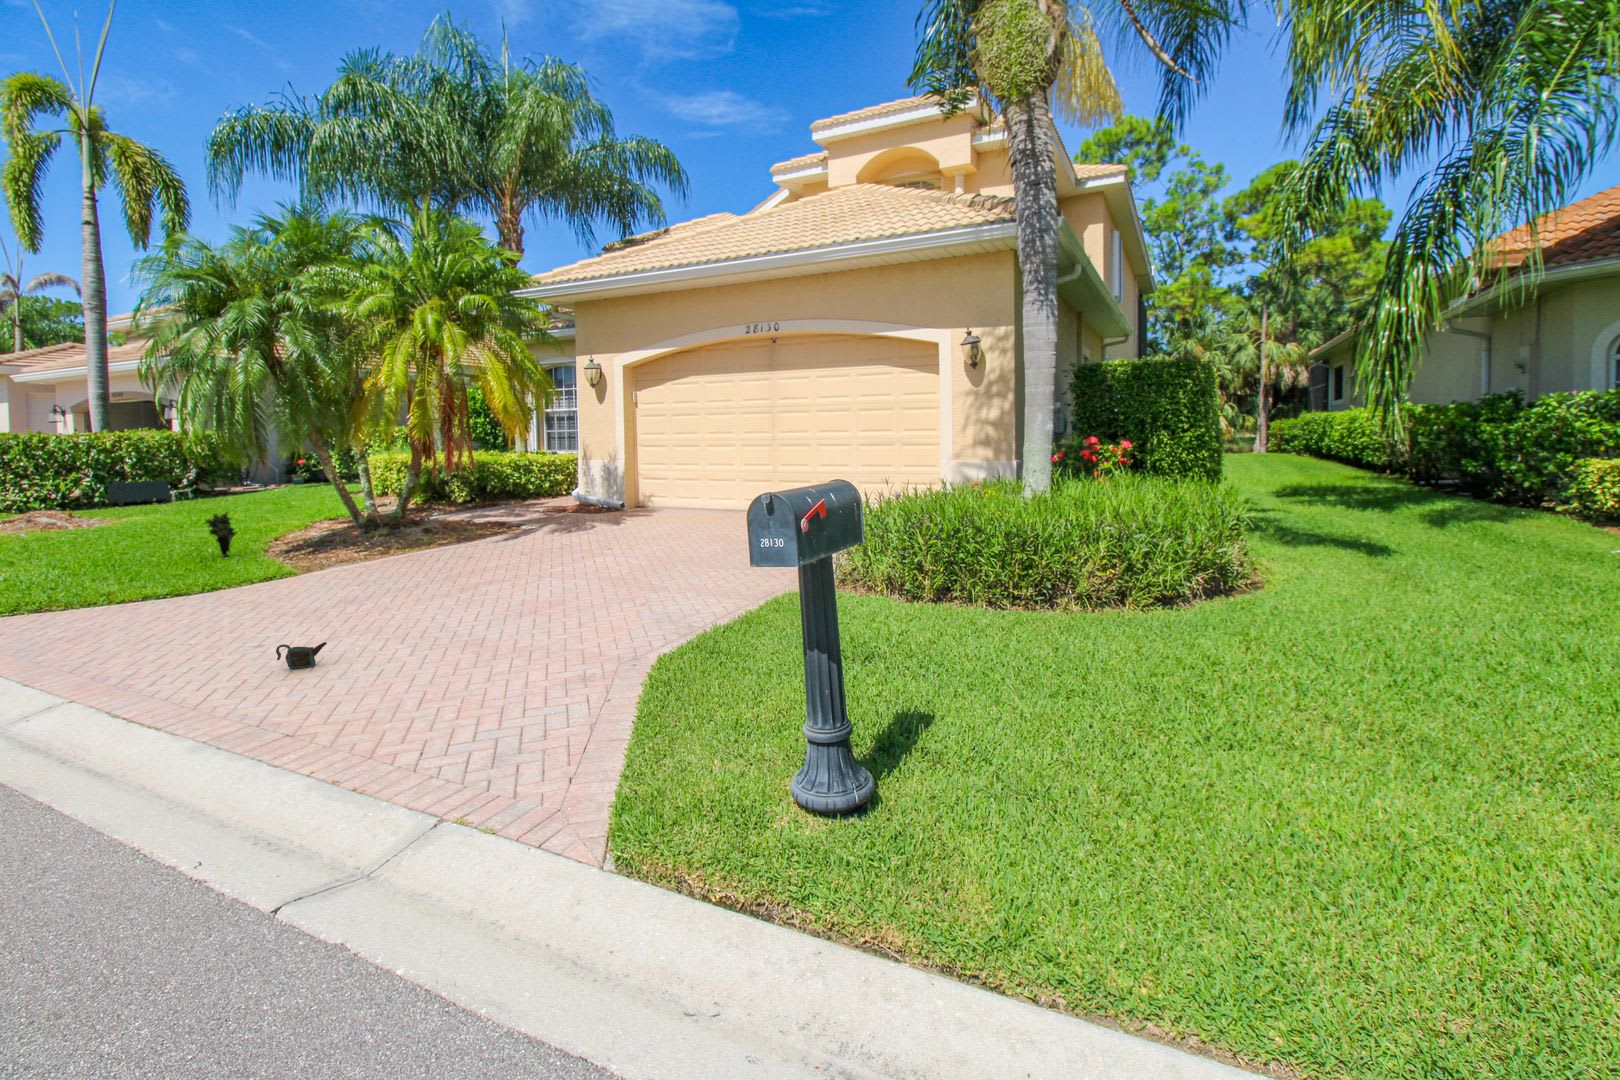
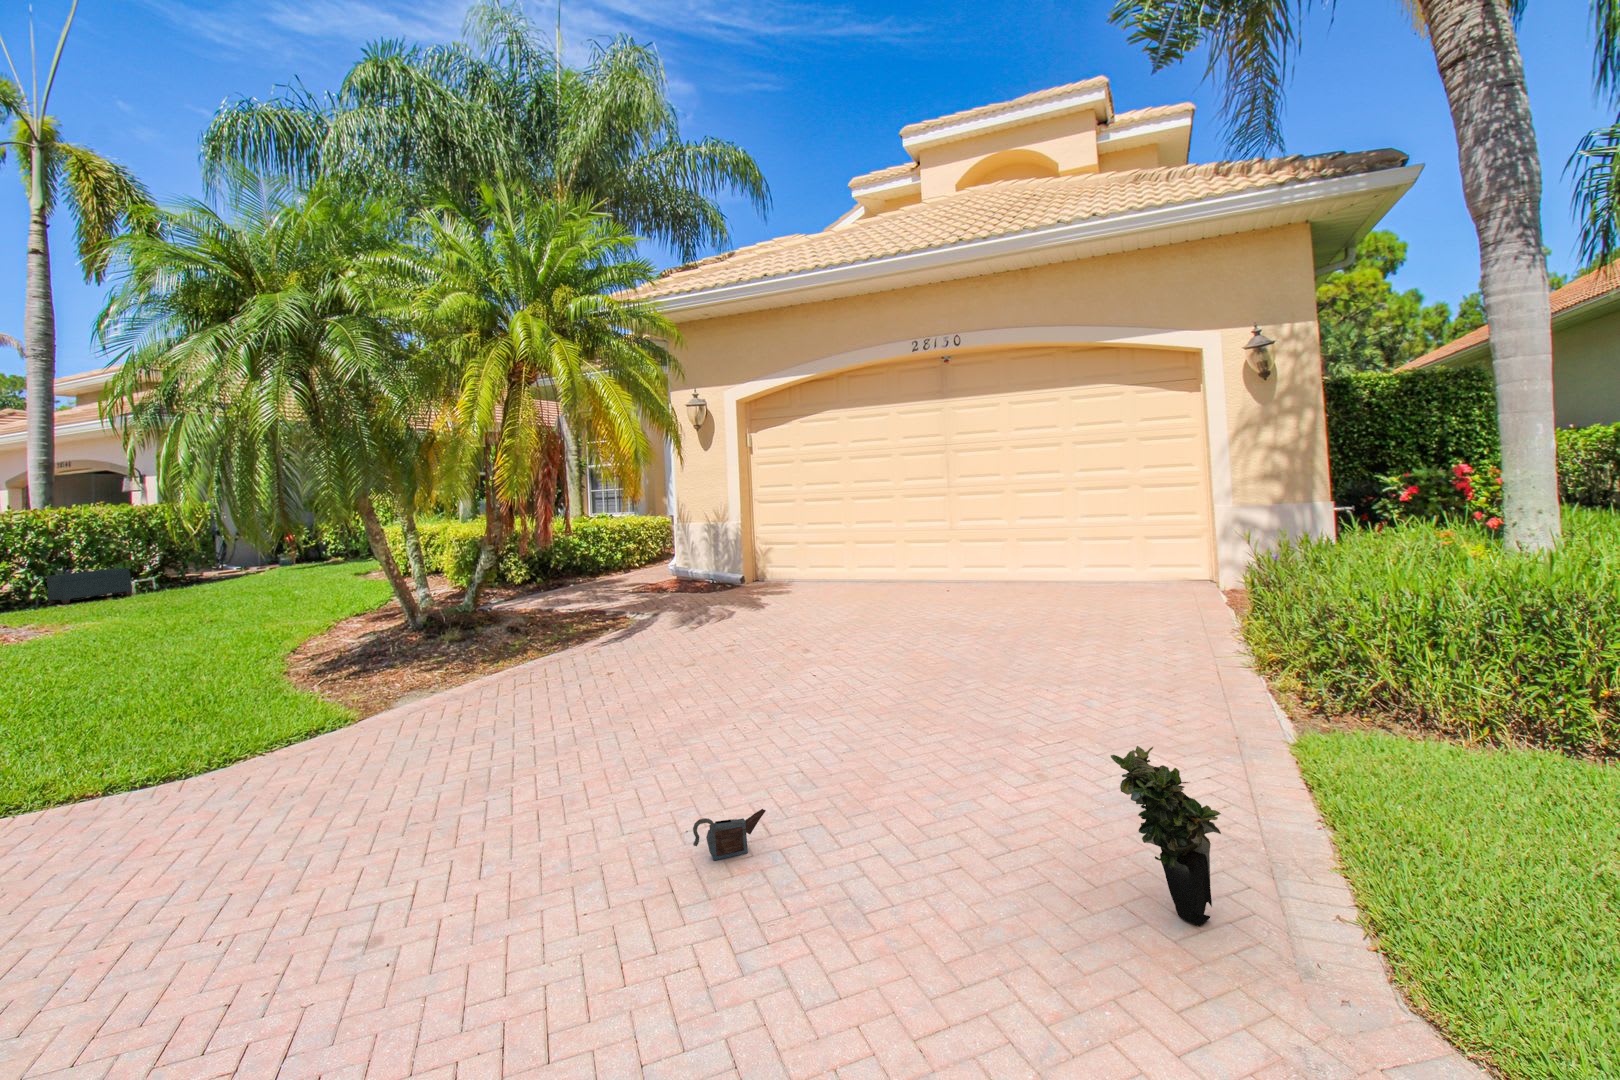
potted plant: present [205,513,236,556] -> present [1111,746,1221,926]
watering can: present [276,642,327,669] -> present [693,809,766,860]

